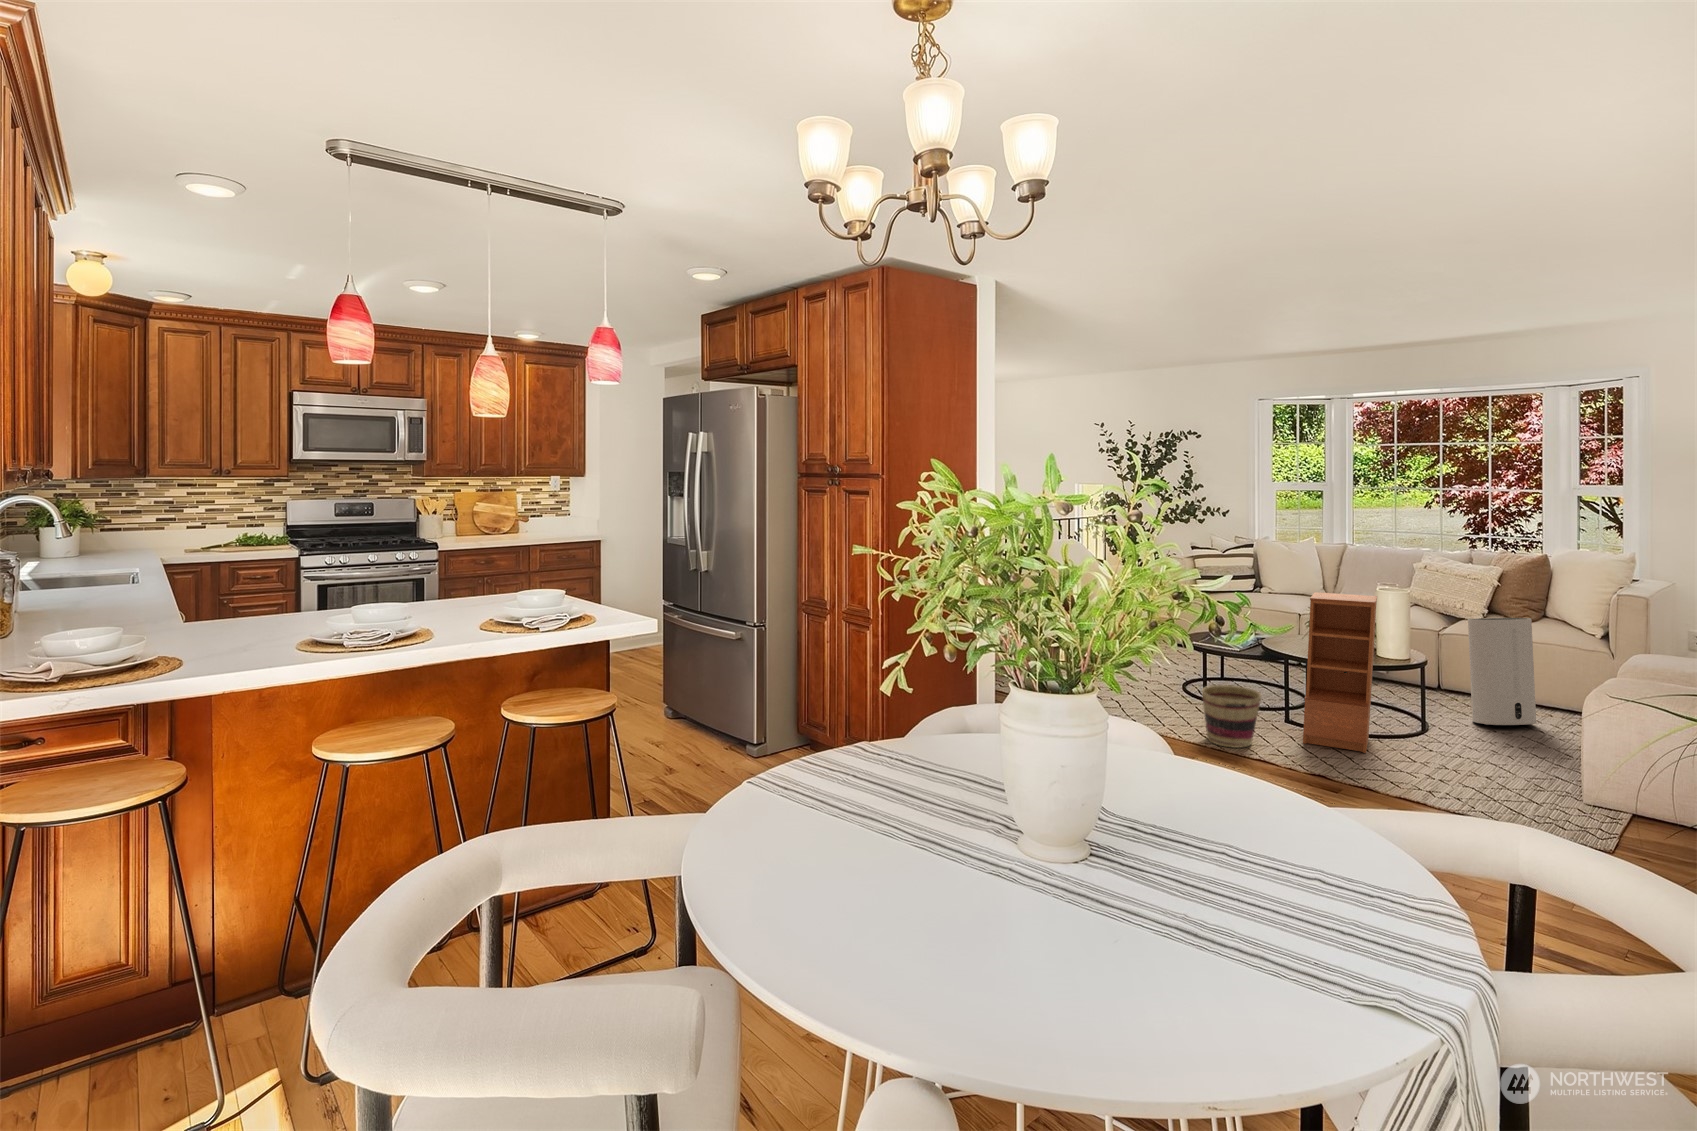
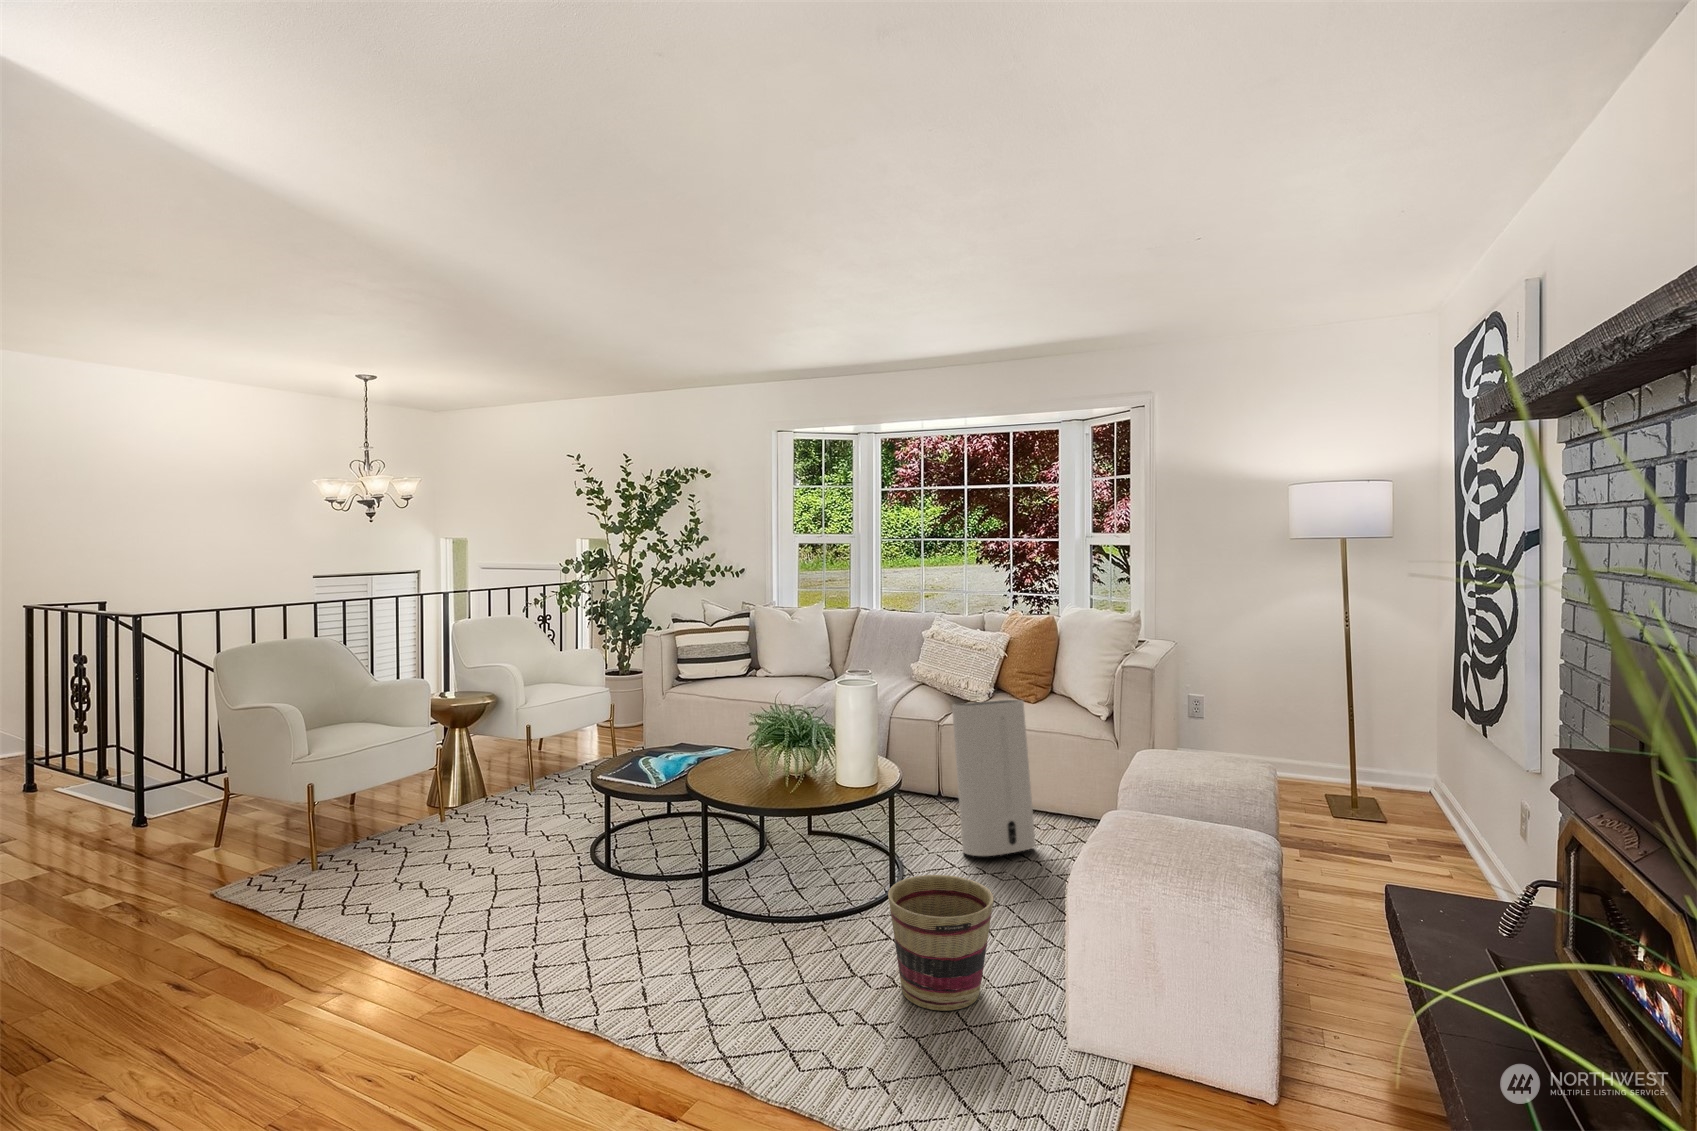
bookcase: present [1303,592,1377,753] -> none [704,676,812,938]
basket: present [1202,685,1262,748] -> present [888,875,994,1011]

